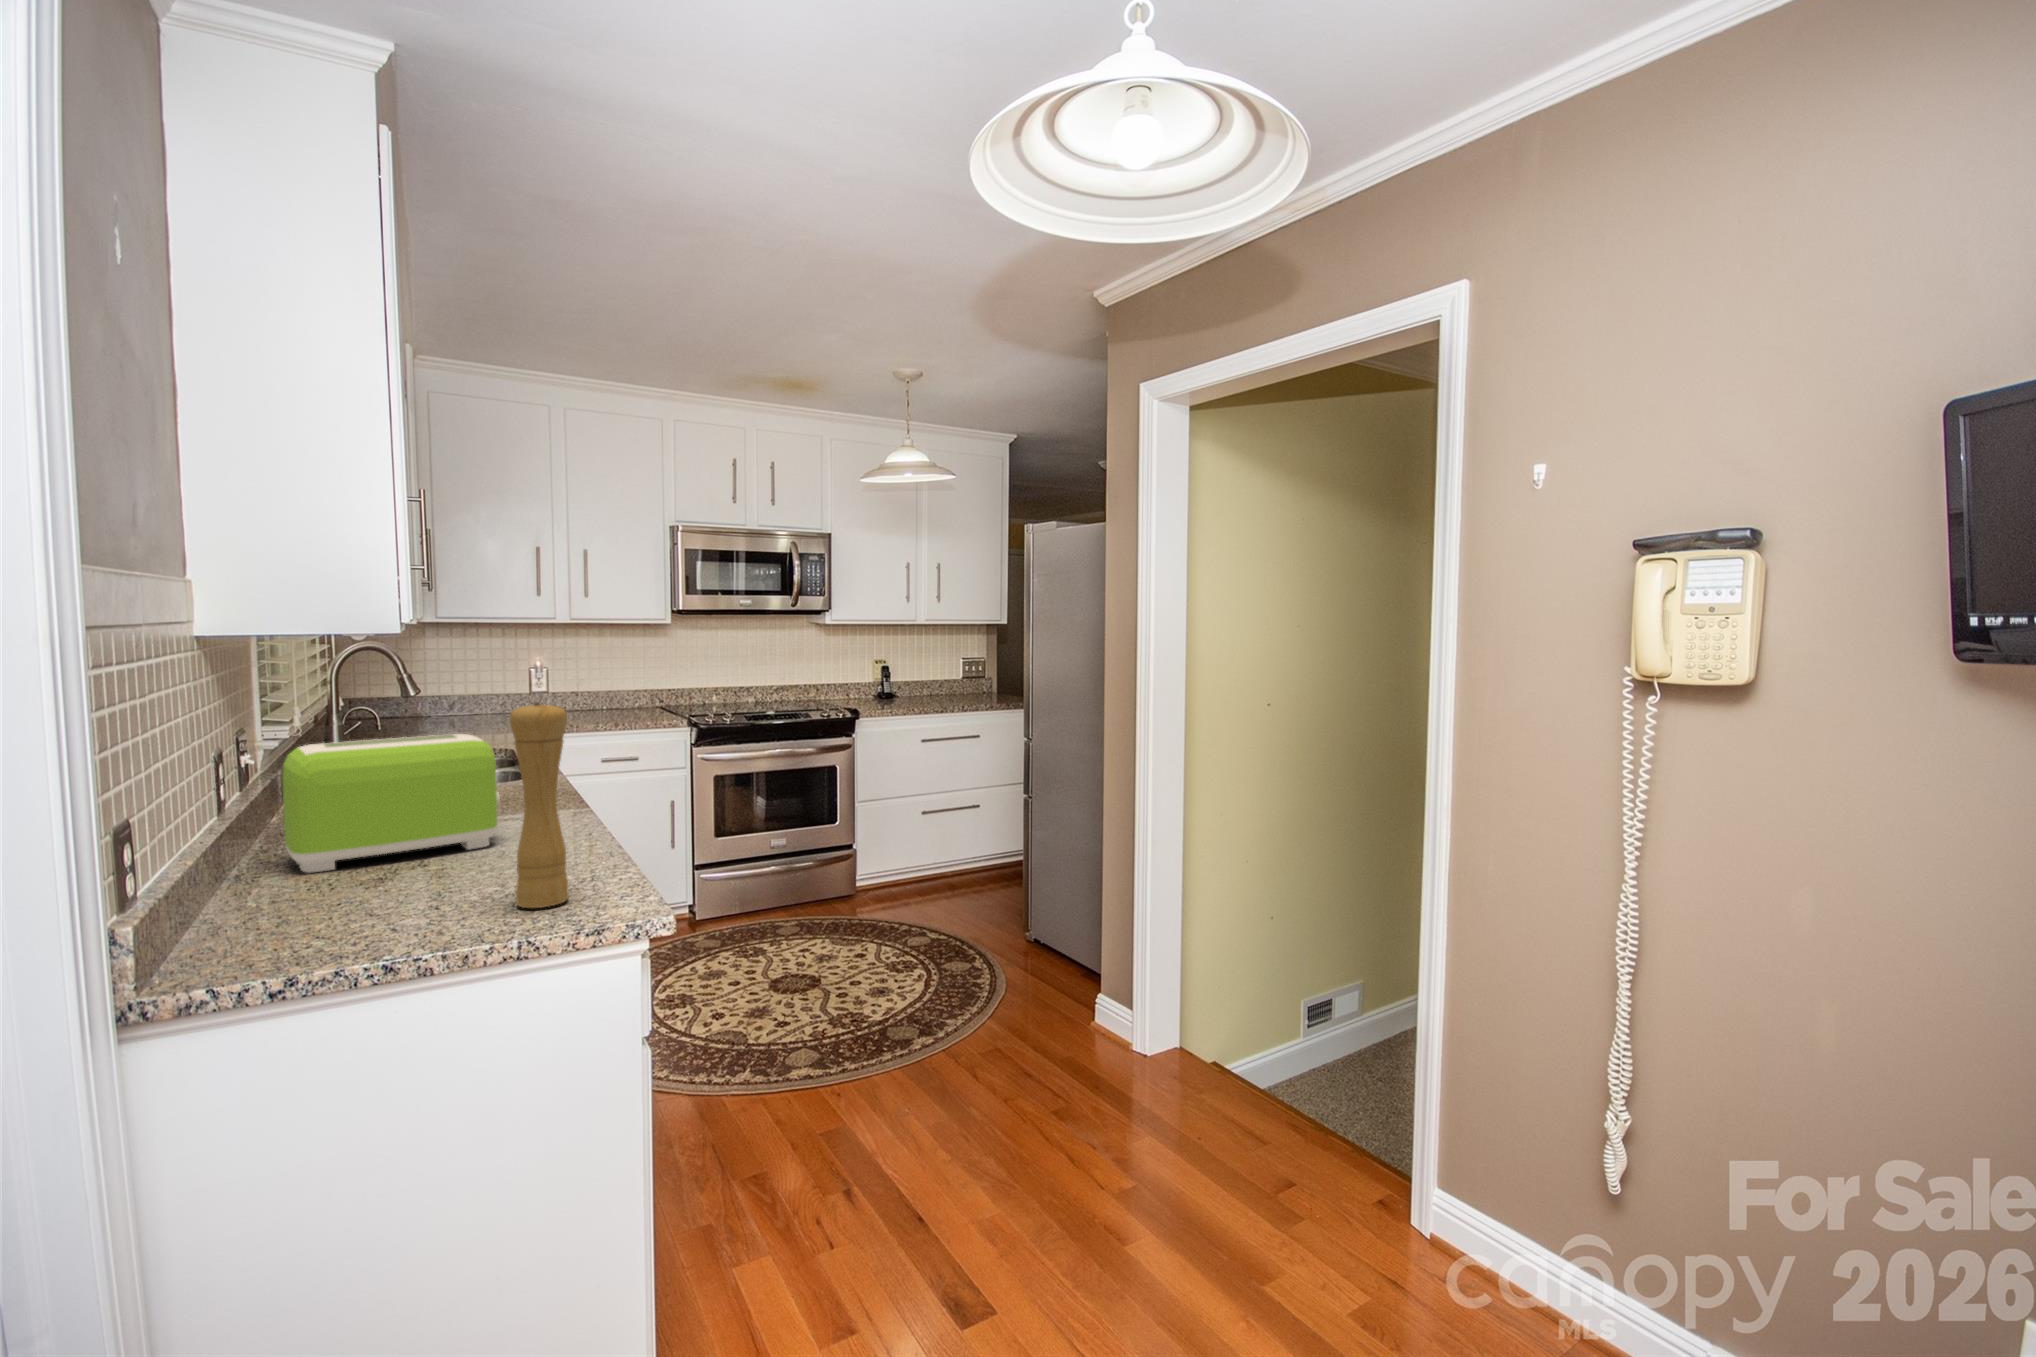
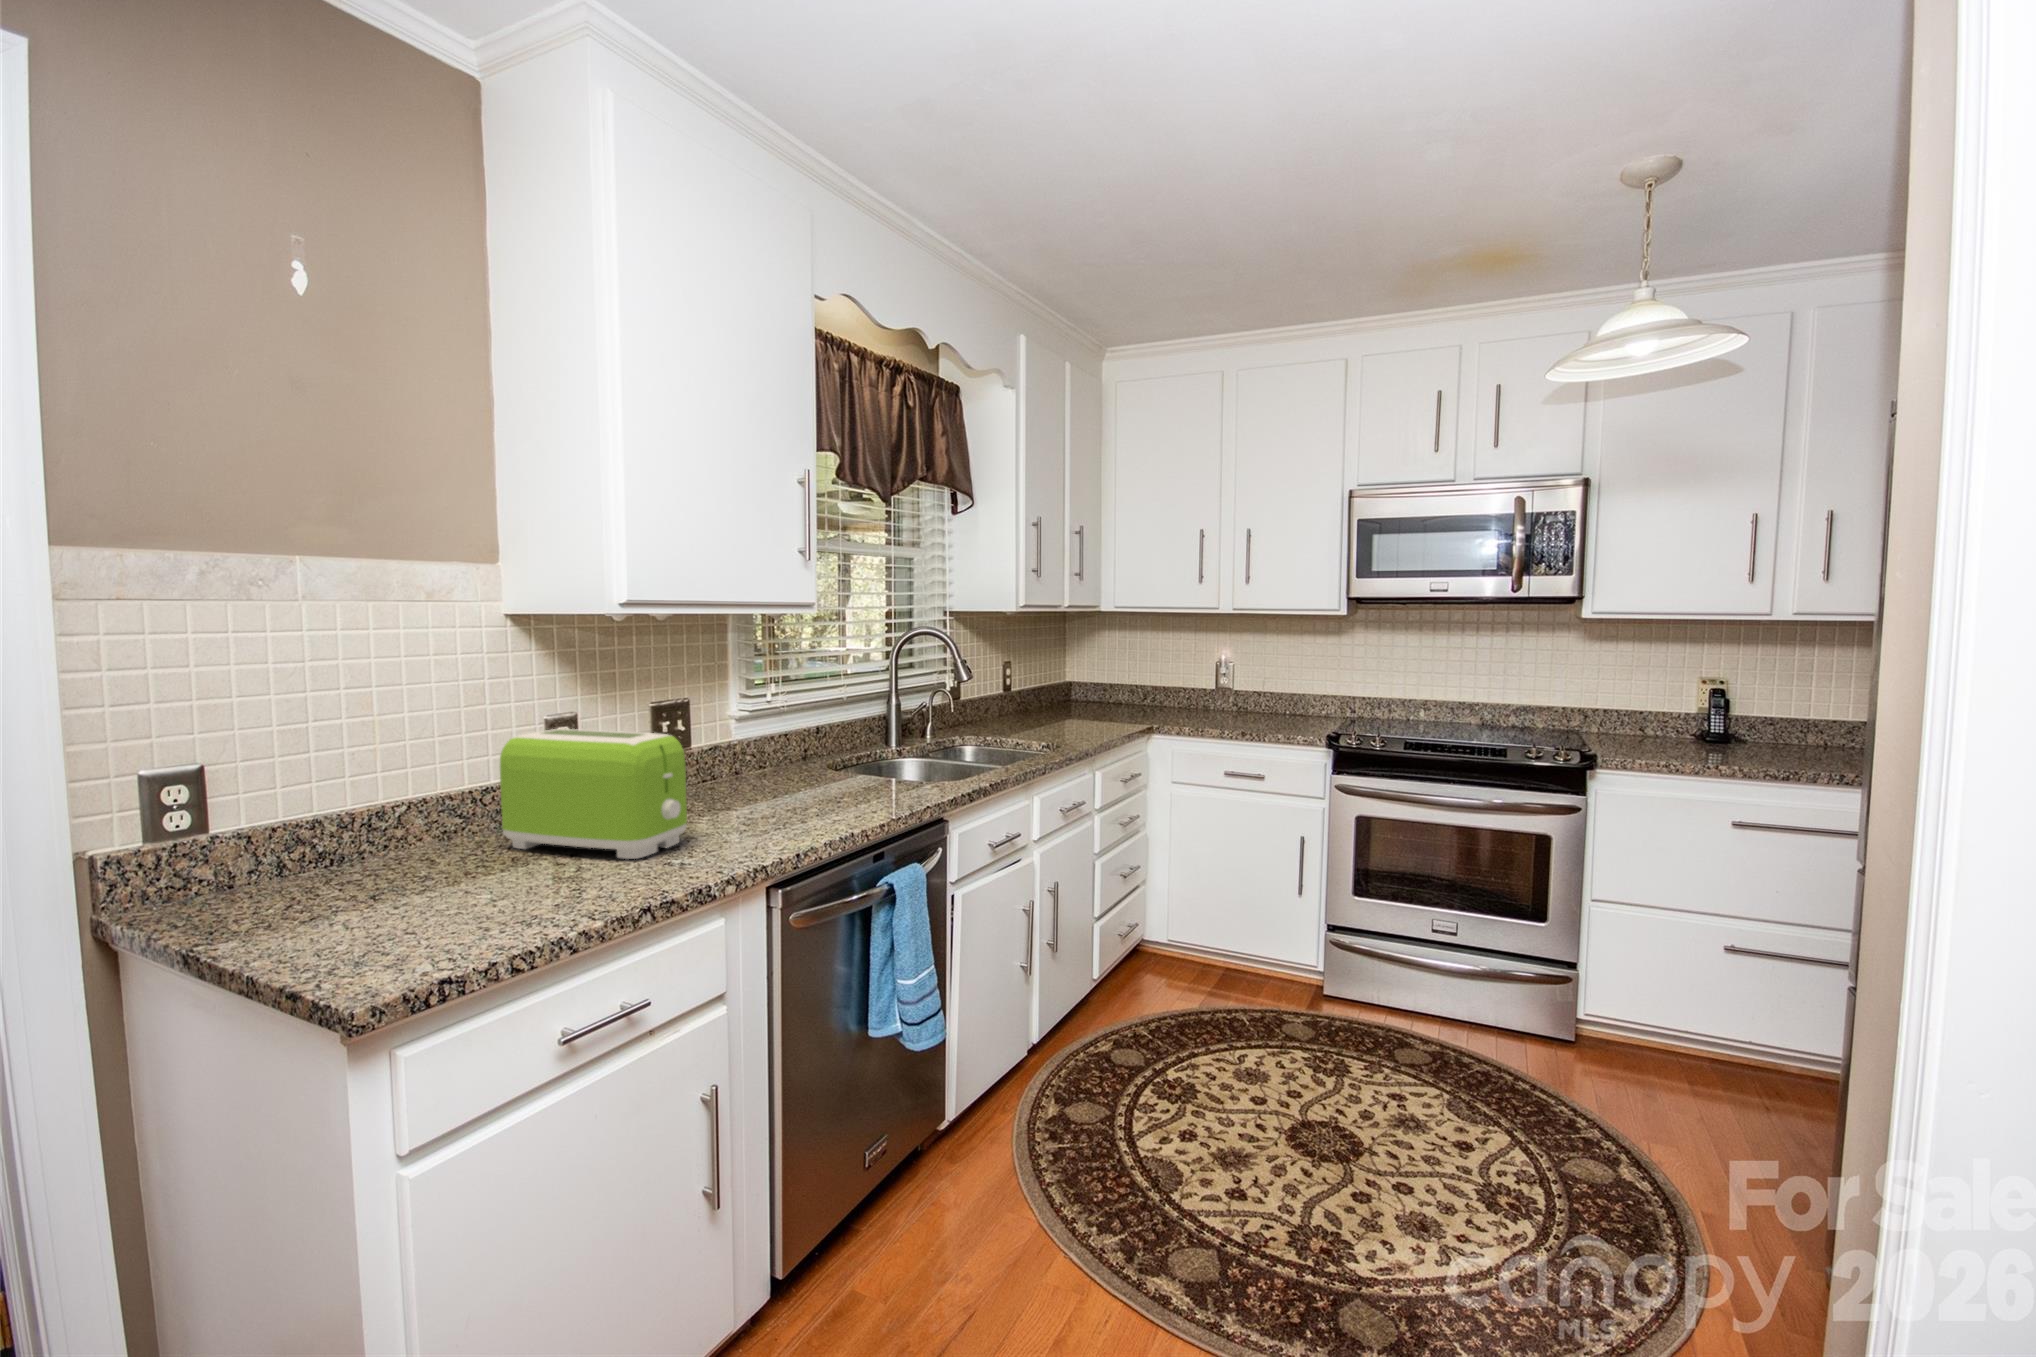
pepper mill: present [510,702,569,908] -> none [306,712,393,960]

